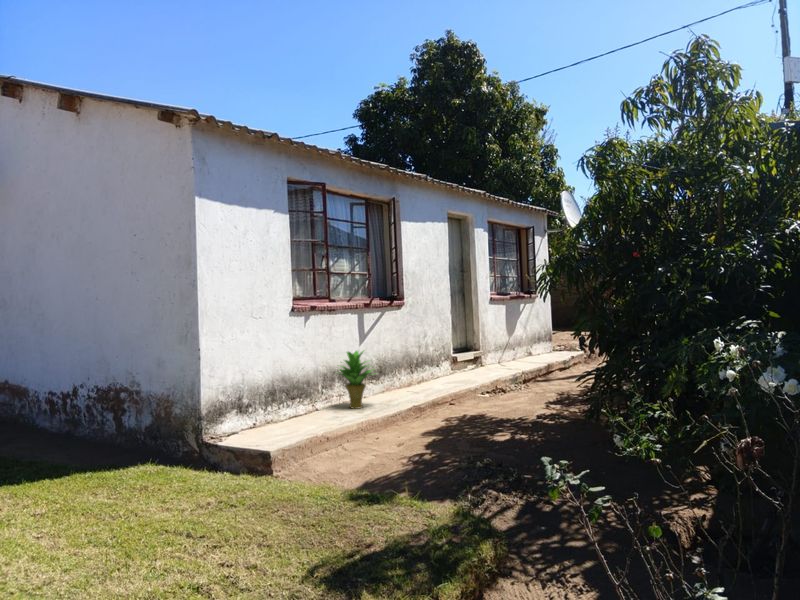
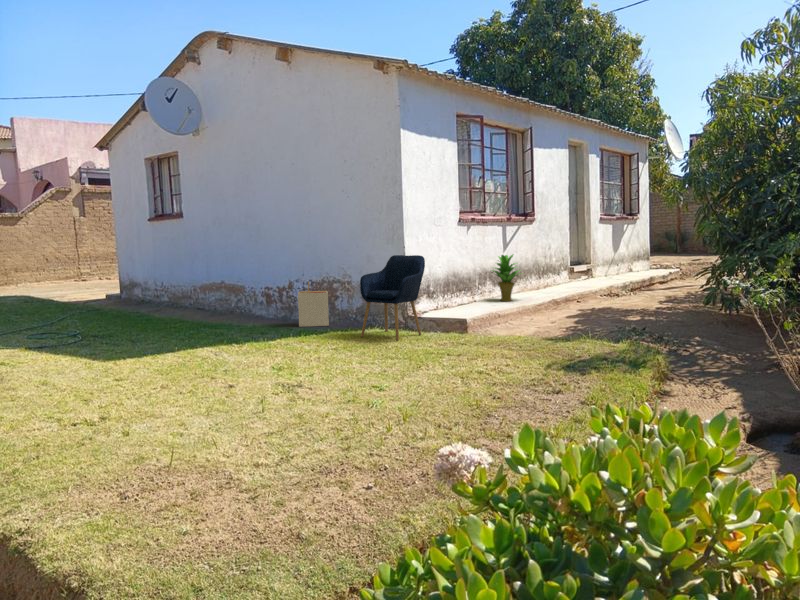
chair: none [124,361,219,485] -> present [360,255,425,341]
storage bin: none [62,392,110,454] -> present [298,282,329,327]

